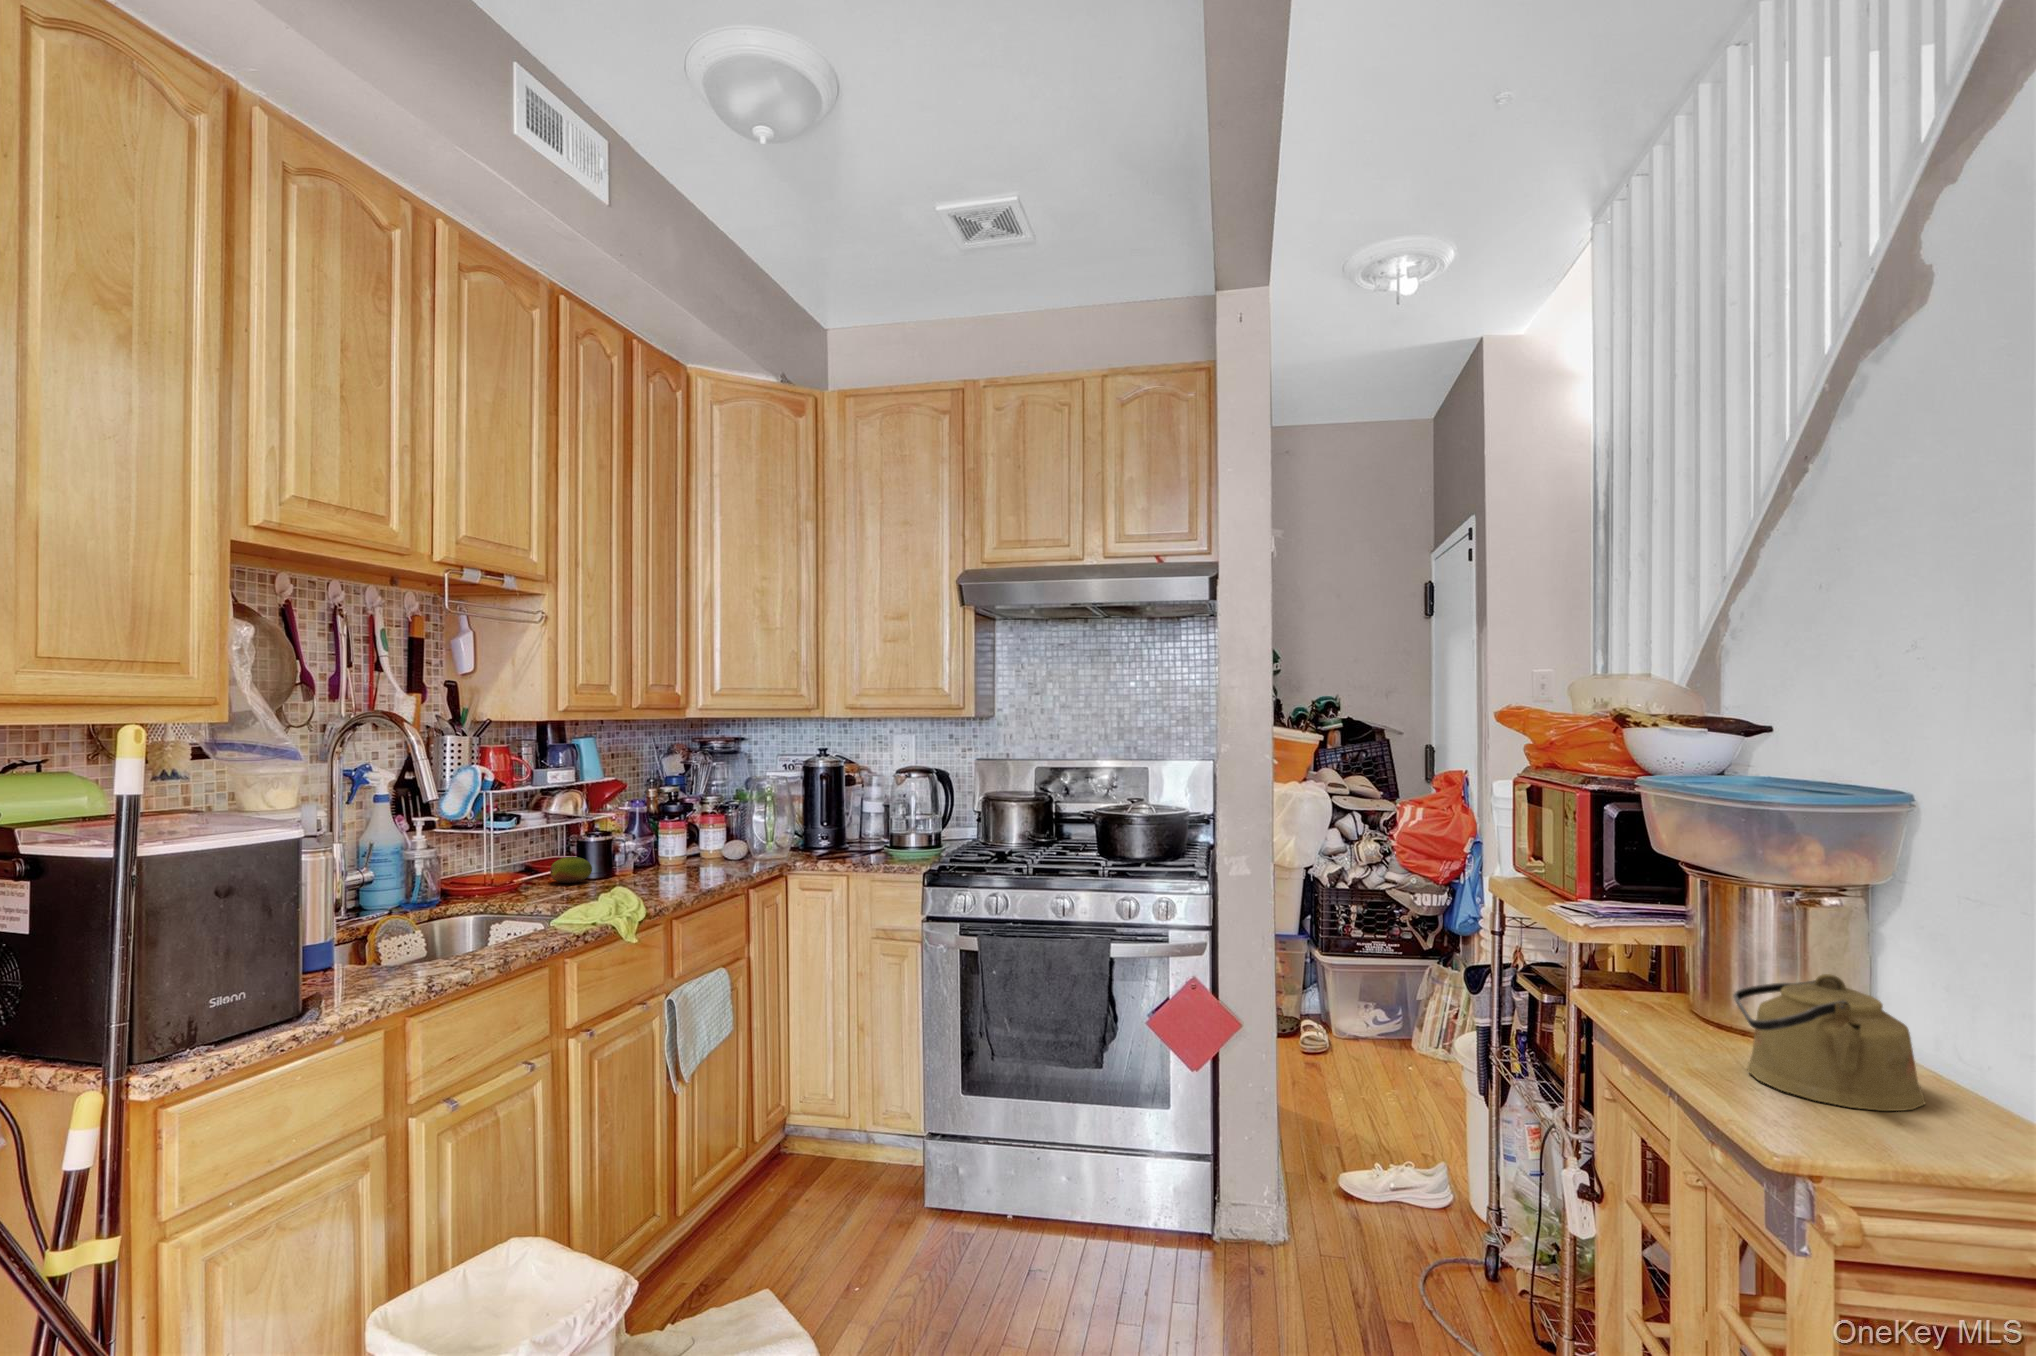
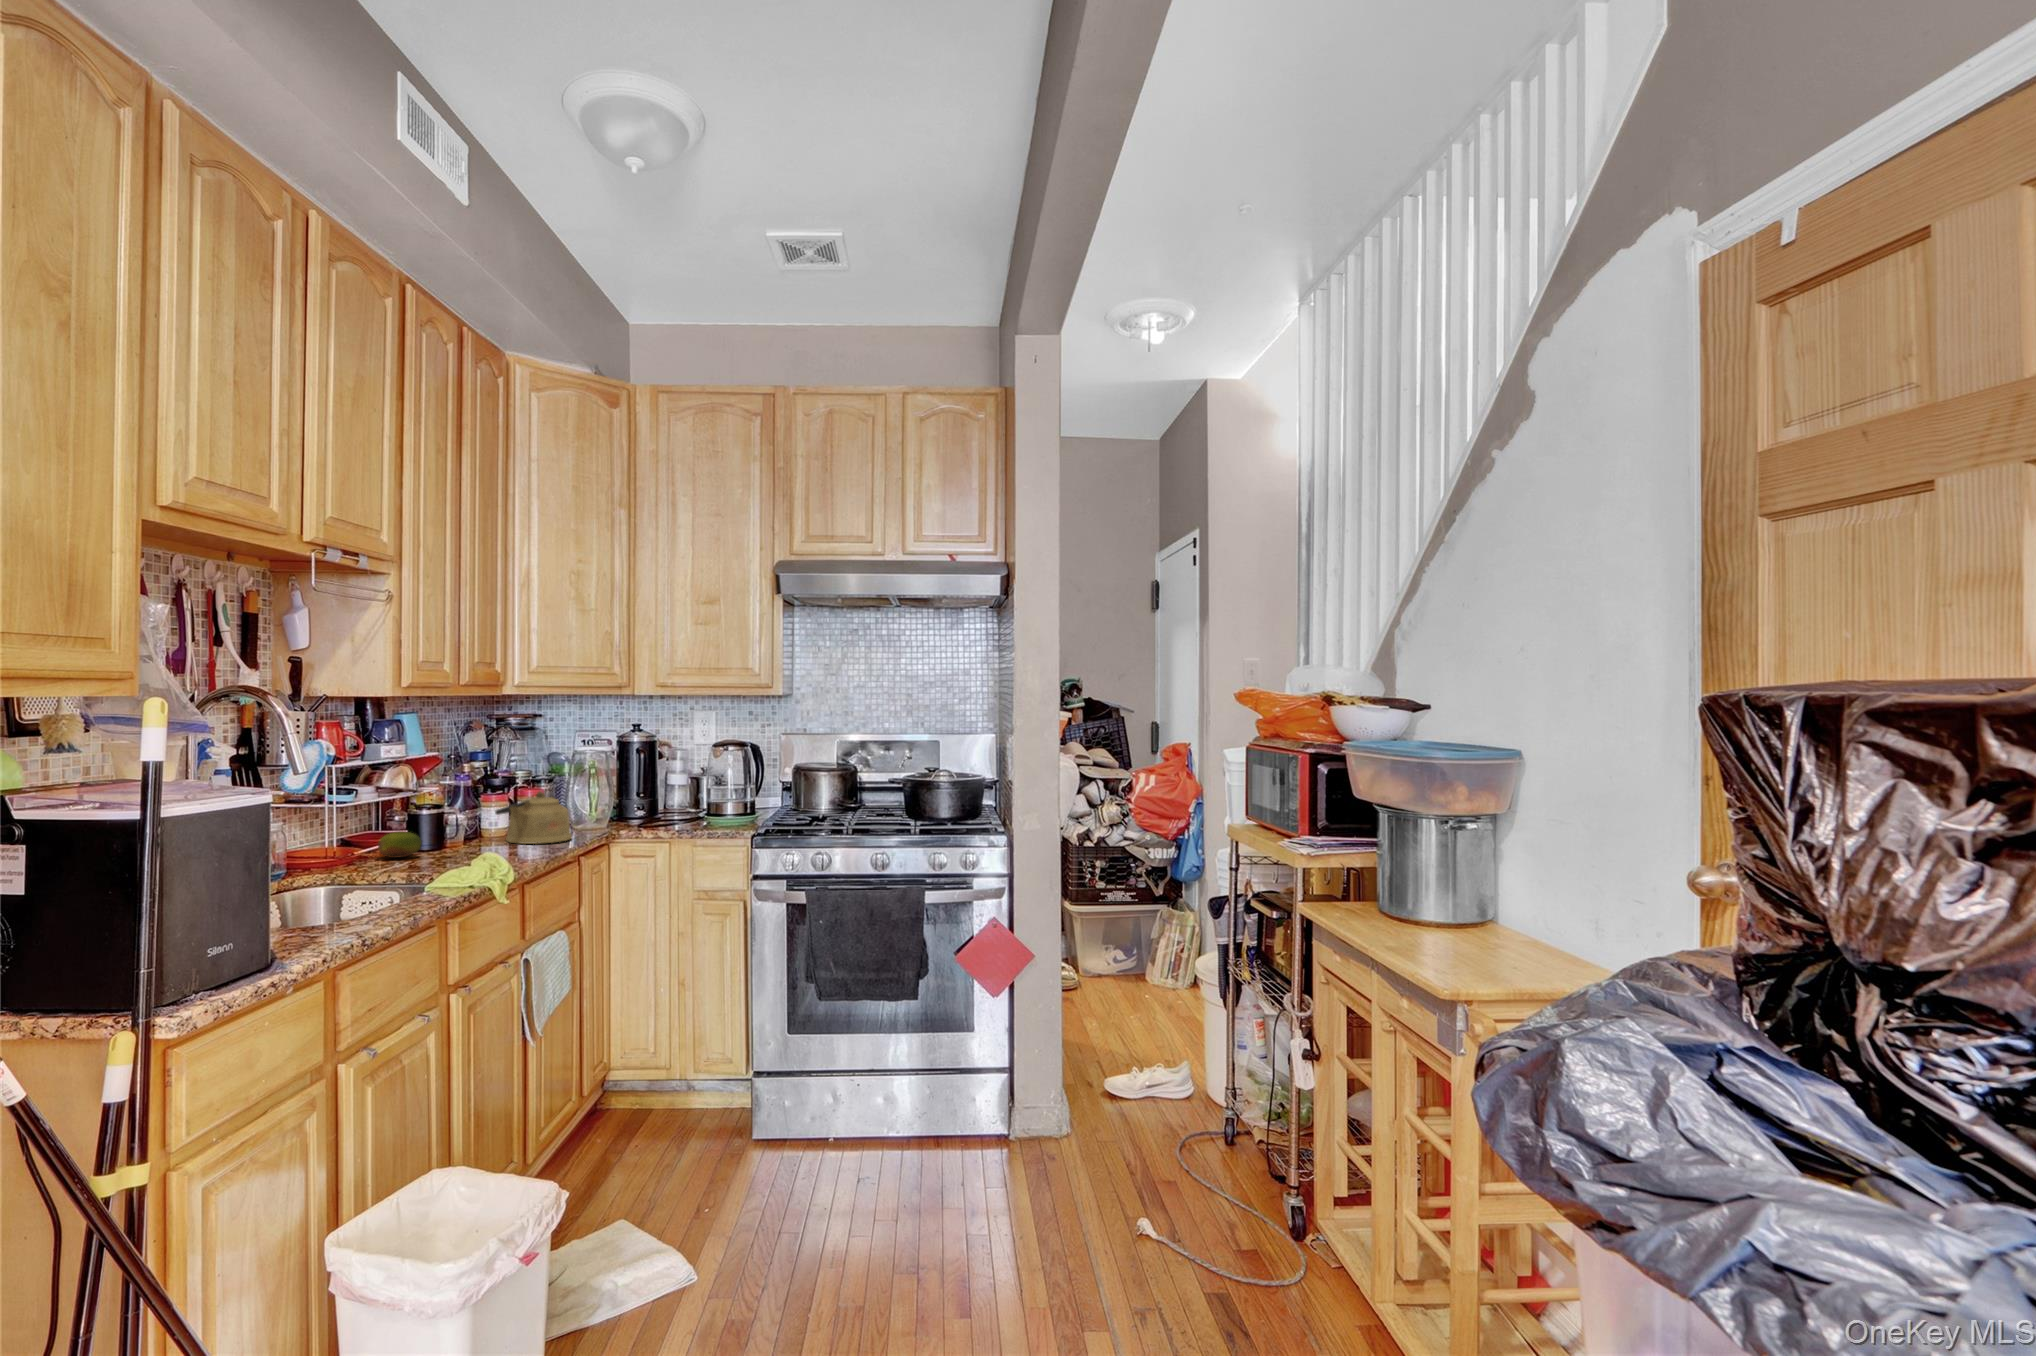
kettle: present [1733,974,1925,1111] -> present [495,792,572,844]

